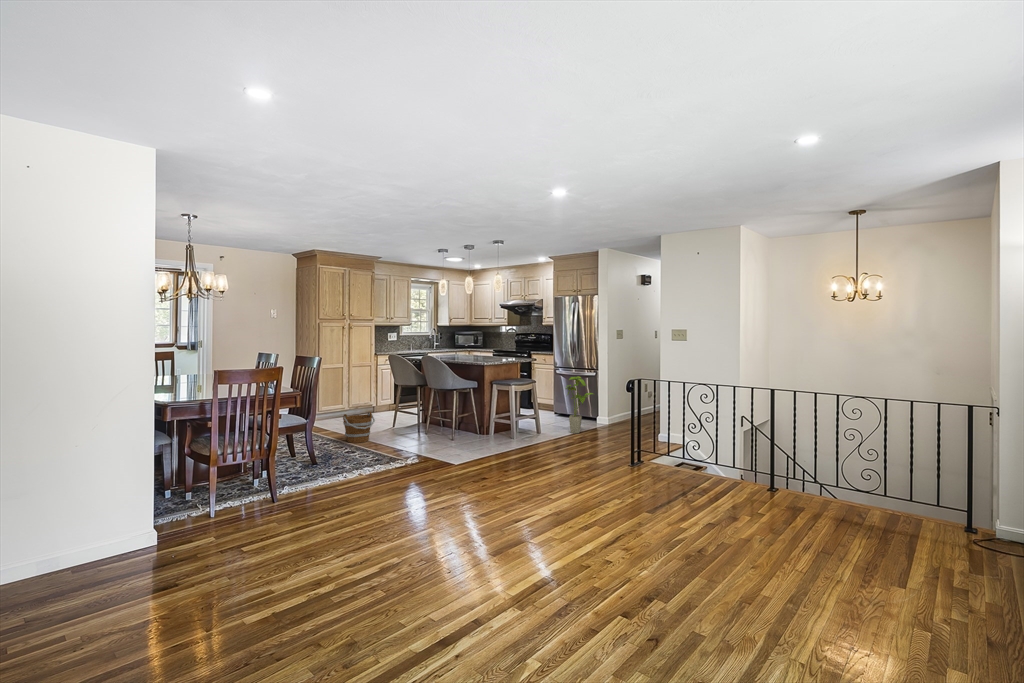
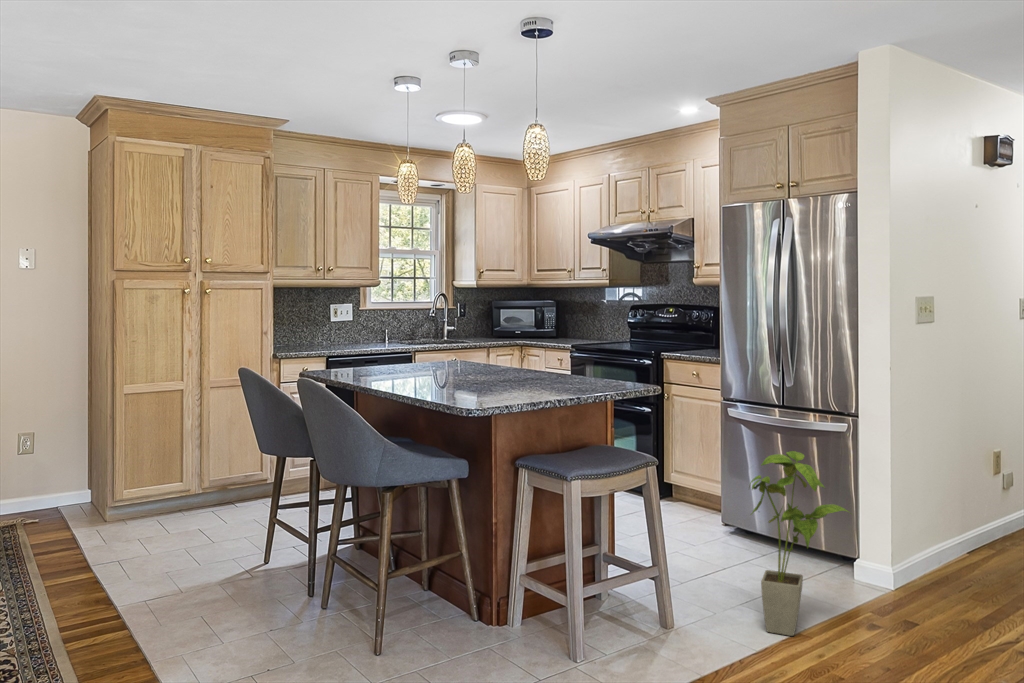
bucket: present [343,412,375,443] -> none [51,543,155,645]

